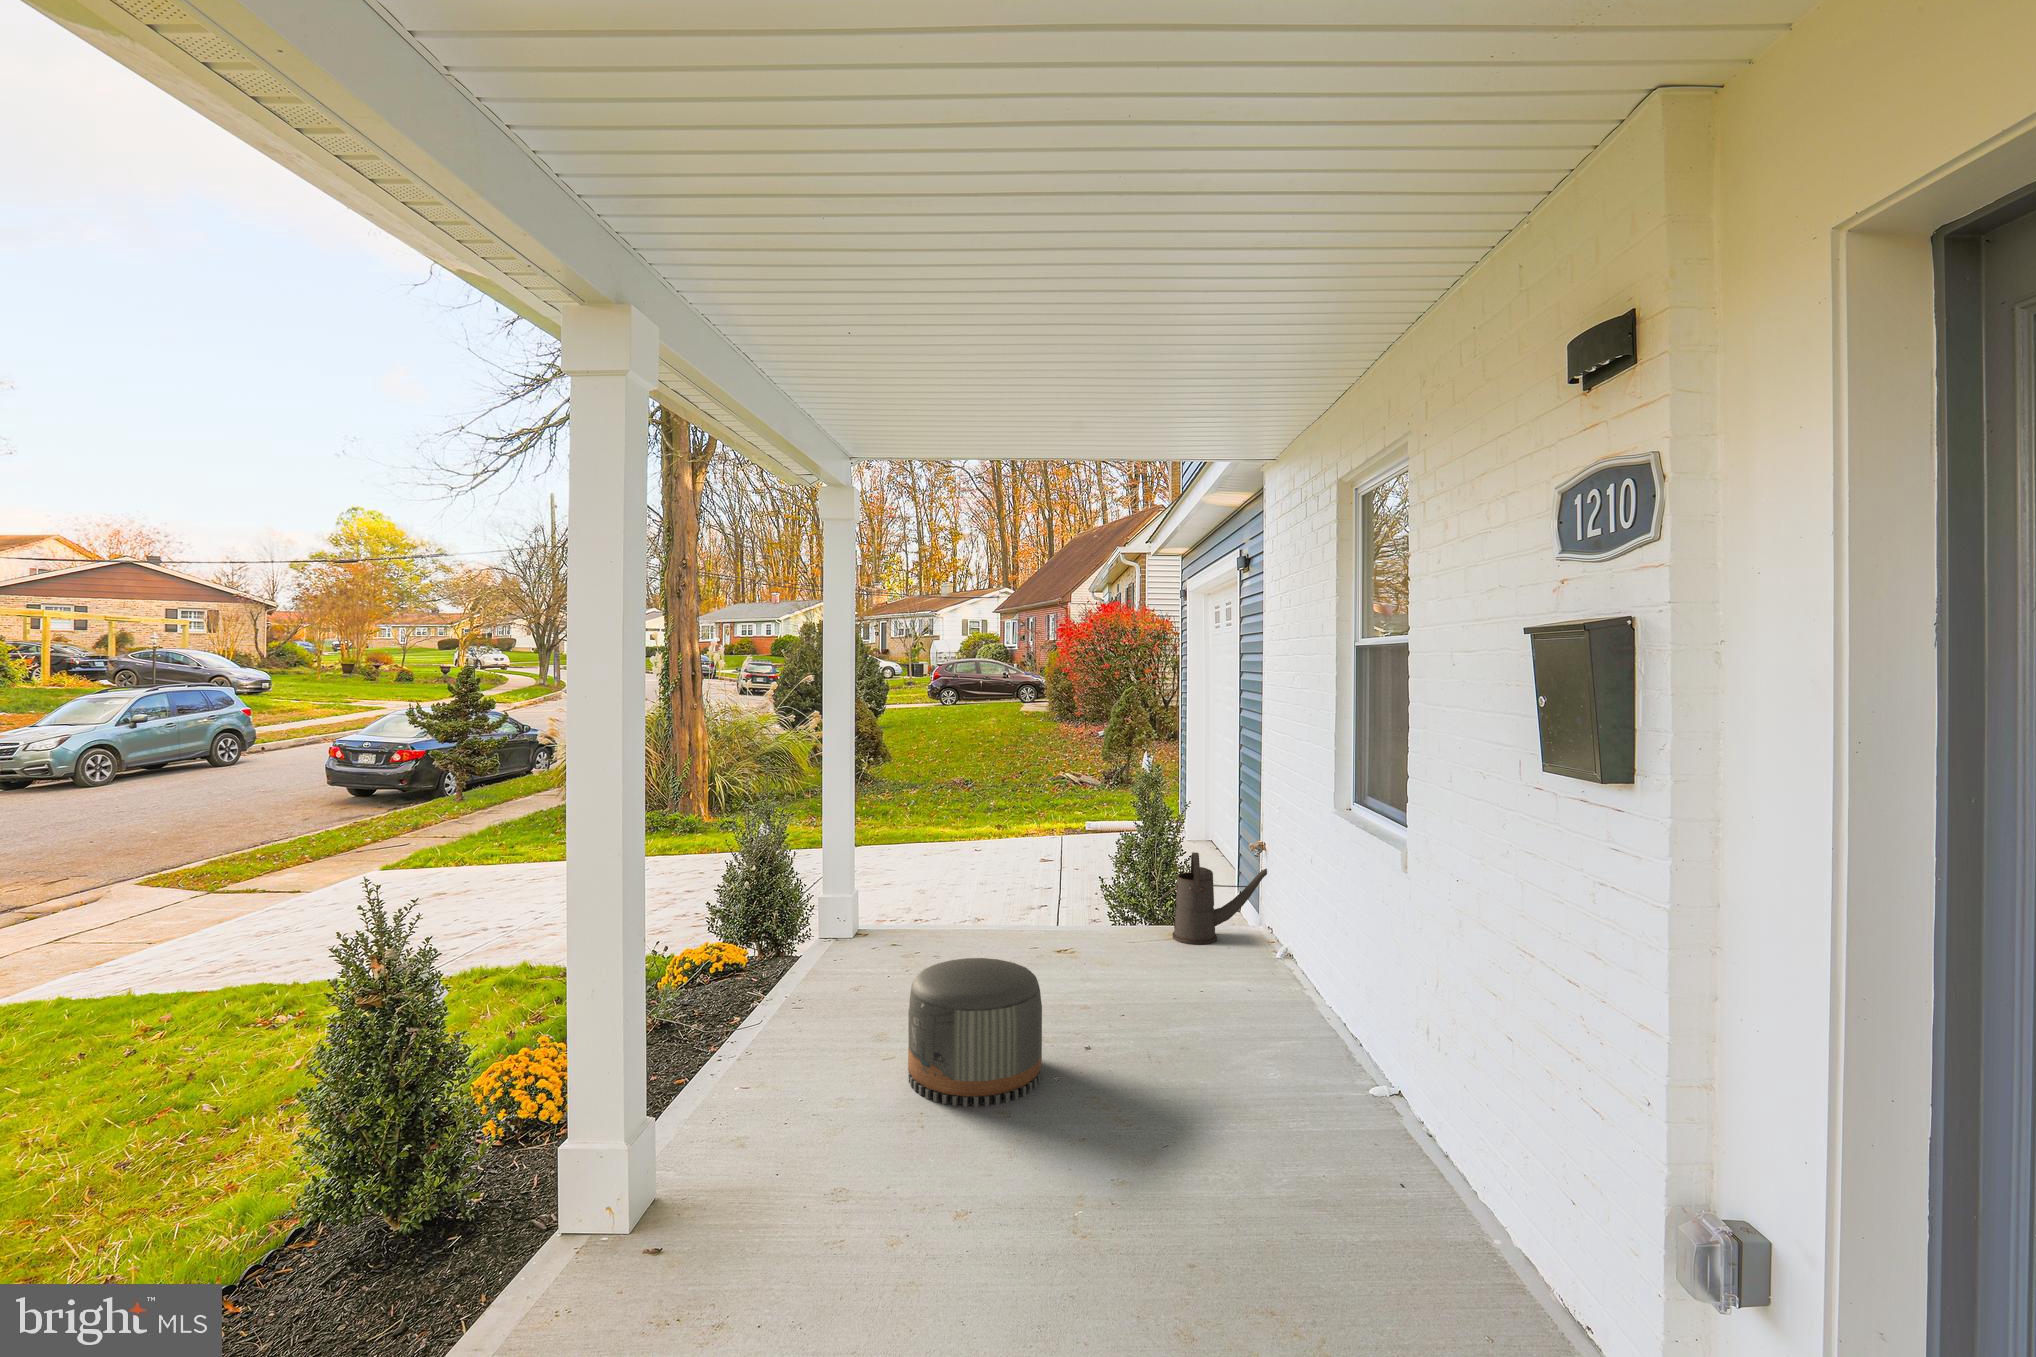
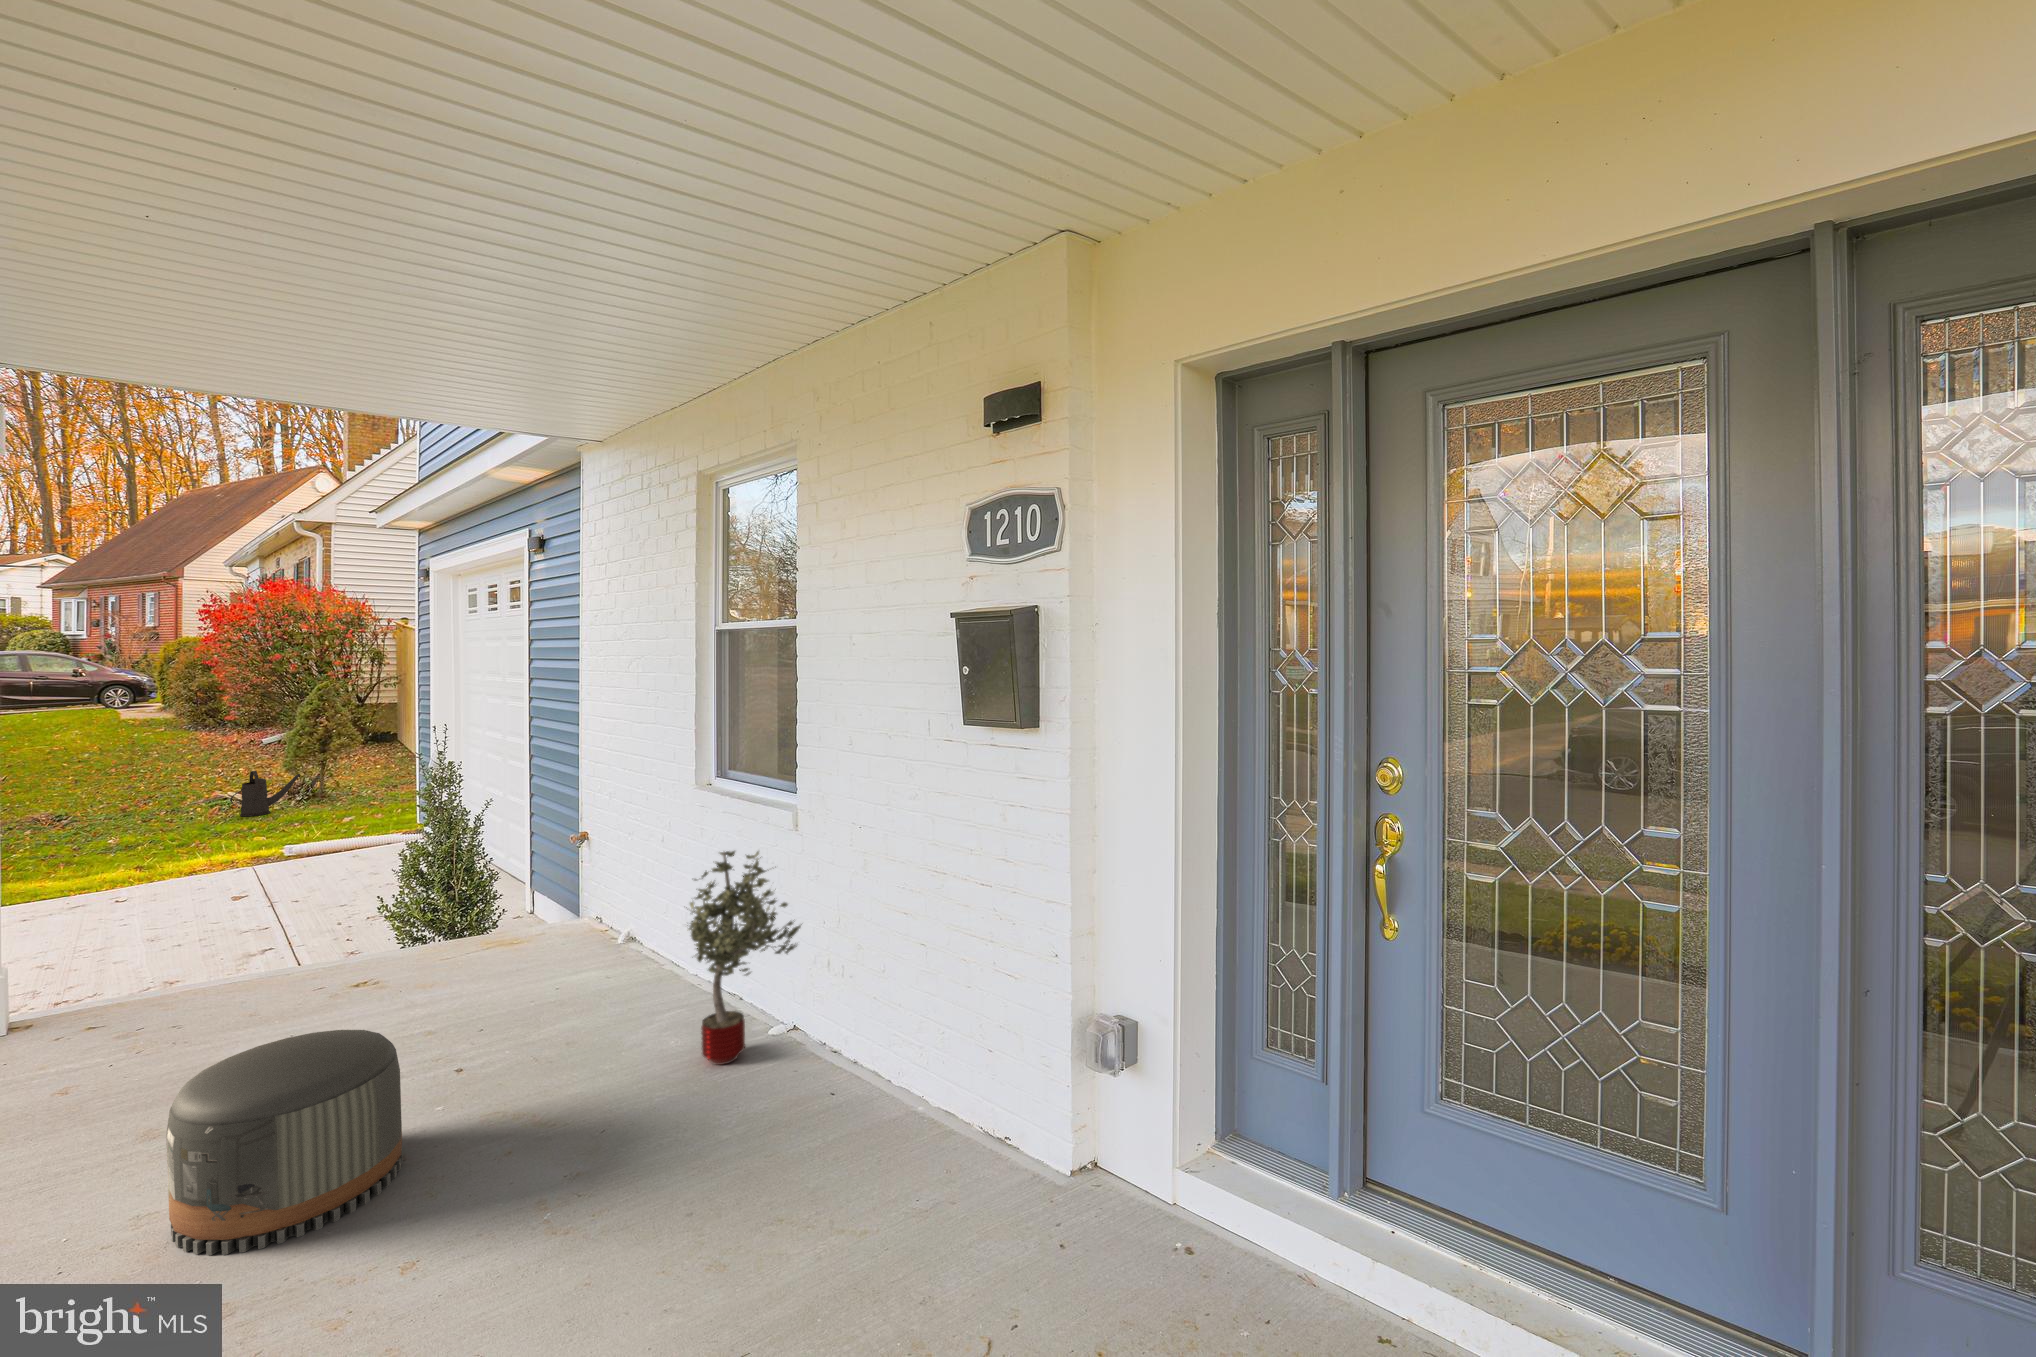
watering can: present [1159,852,1267,944] -> present [230,771,300,816]
potted tree: none [1269,880,1403,1108] -> present [687,851,802,1065]

